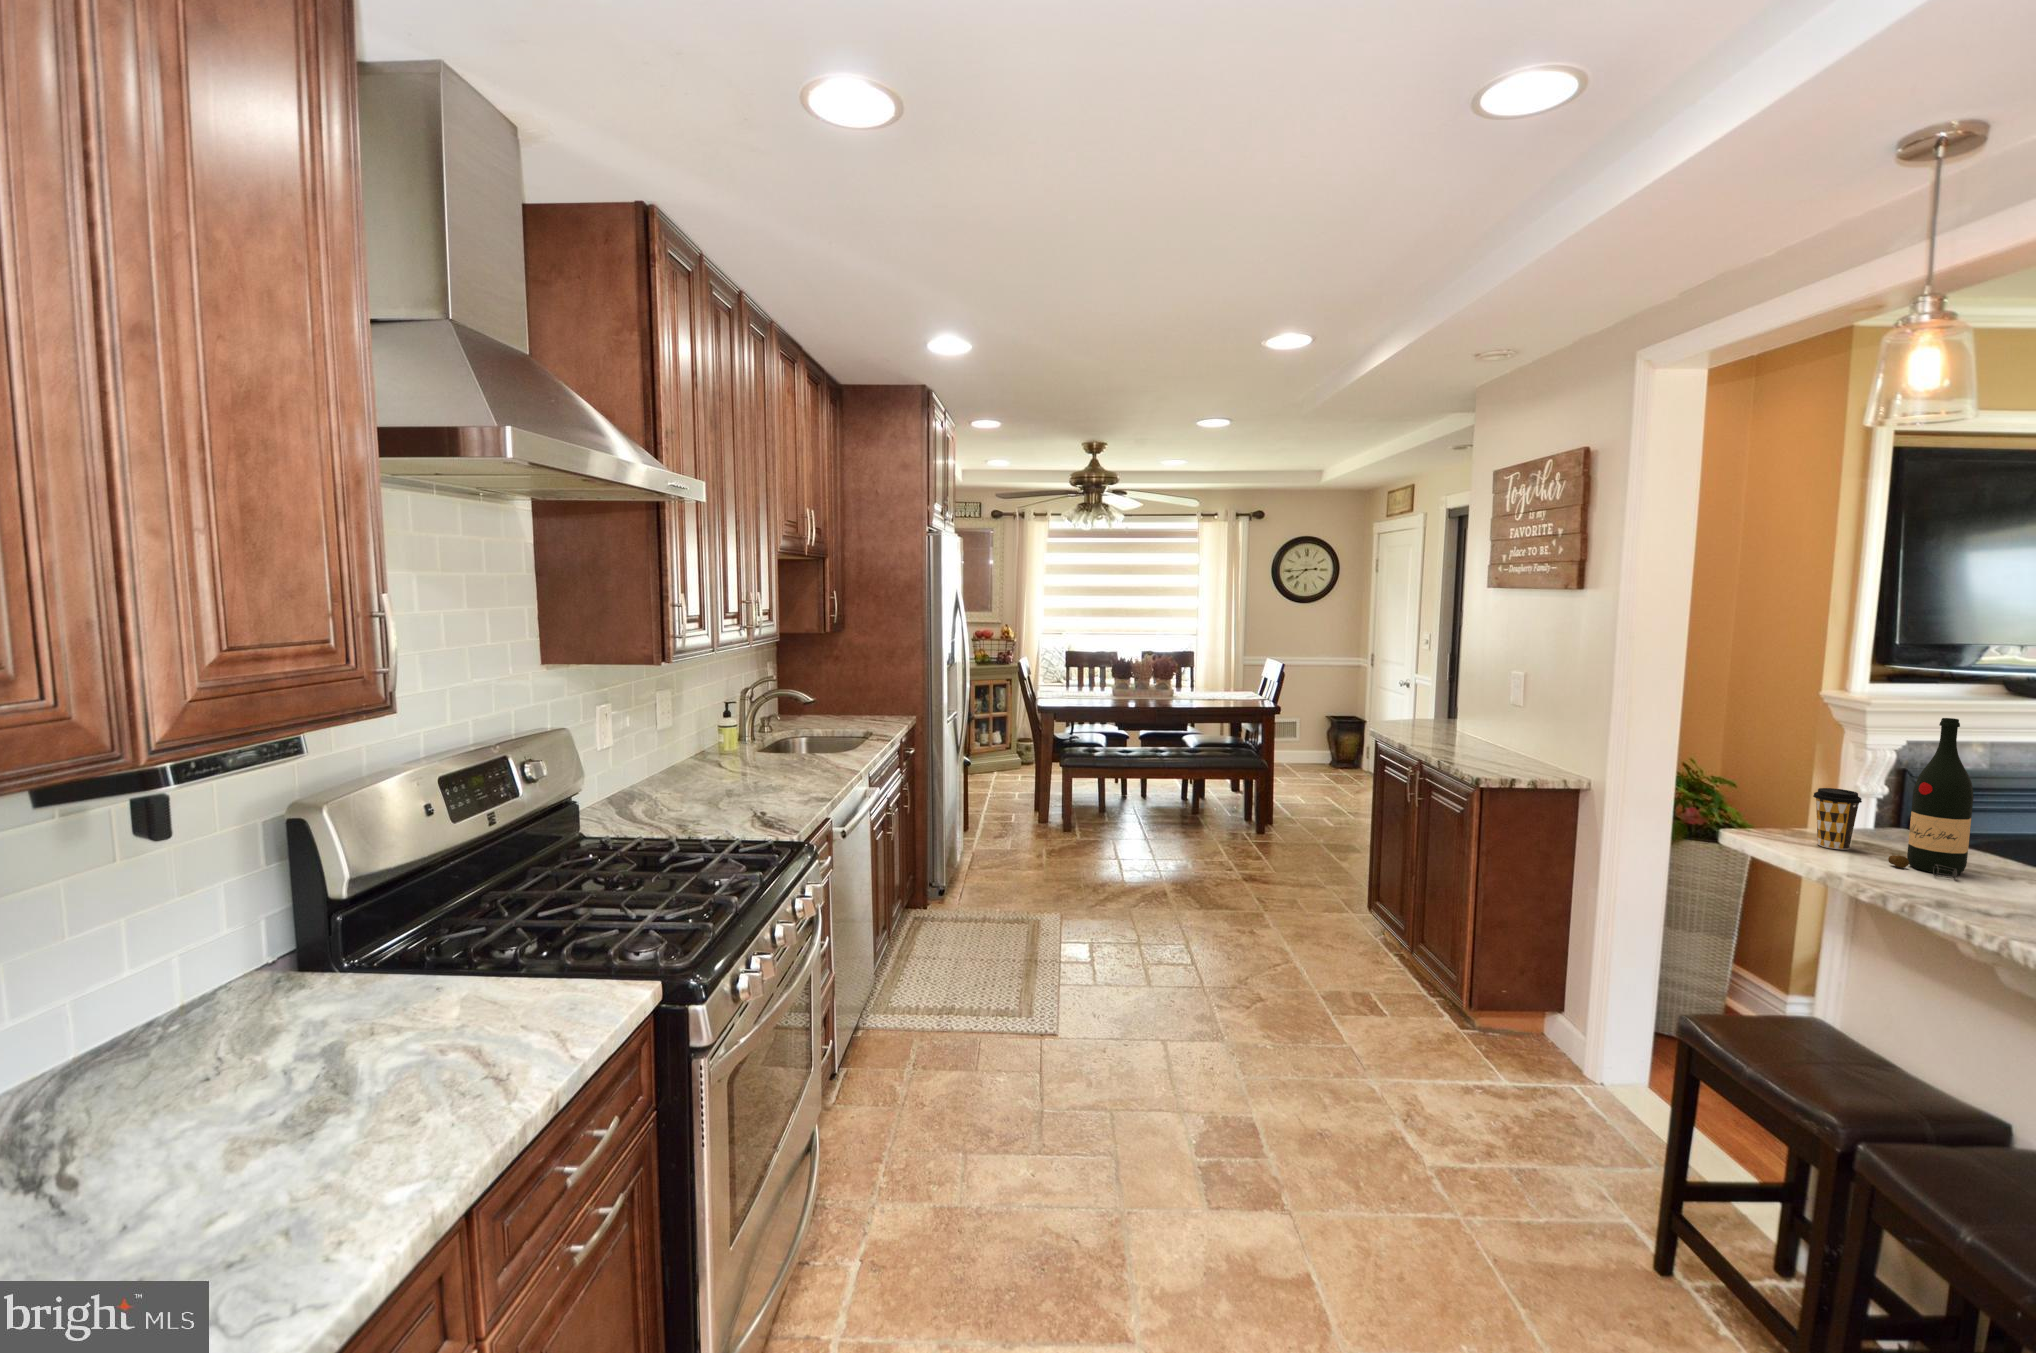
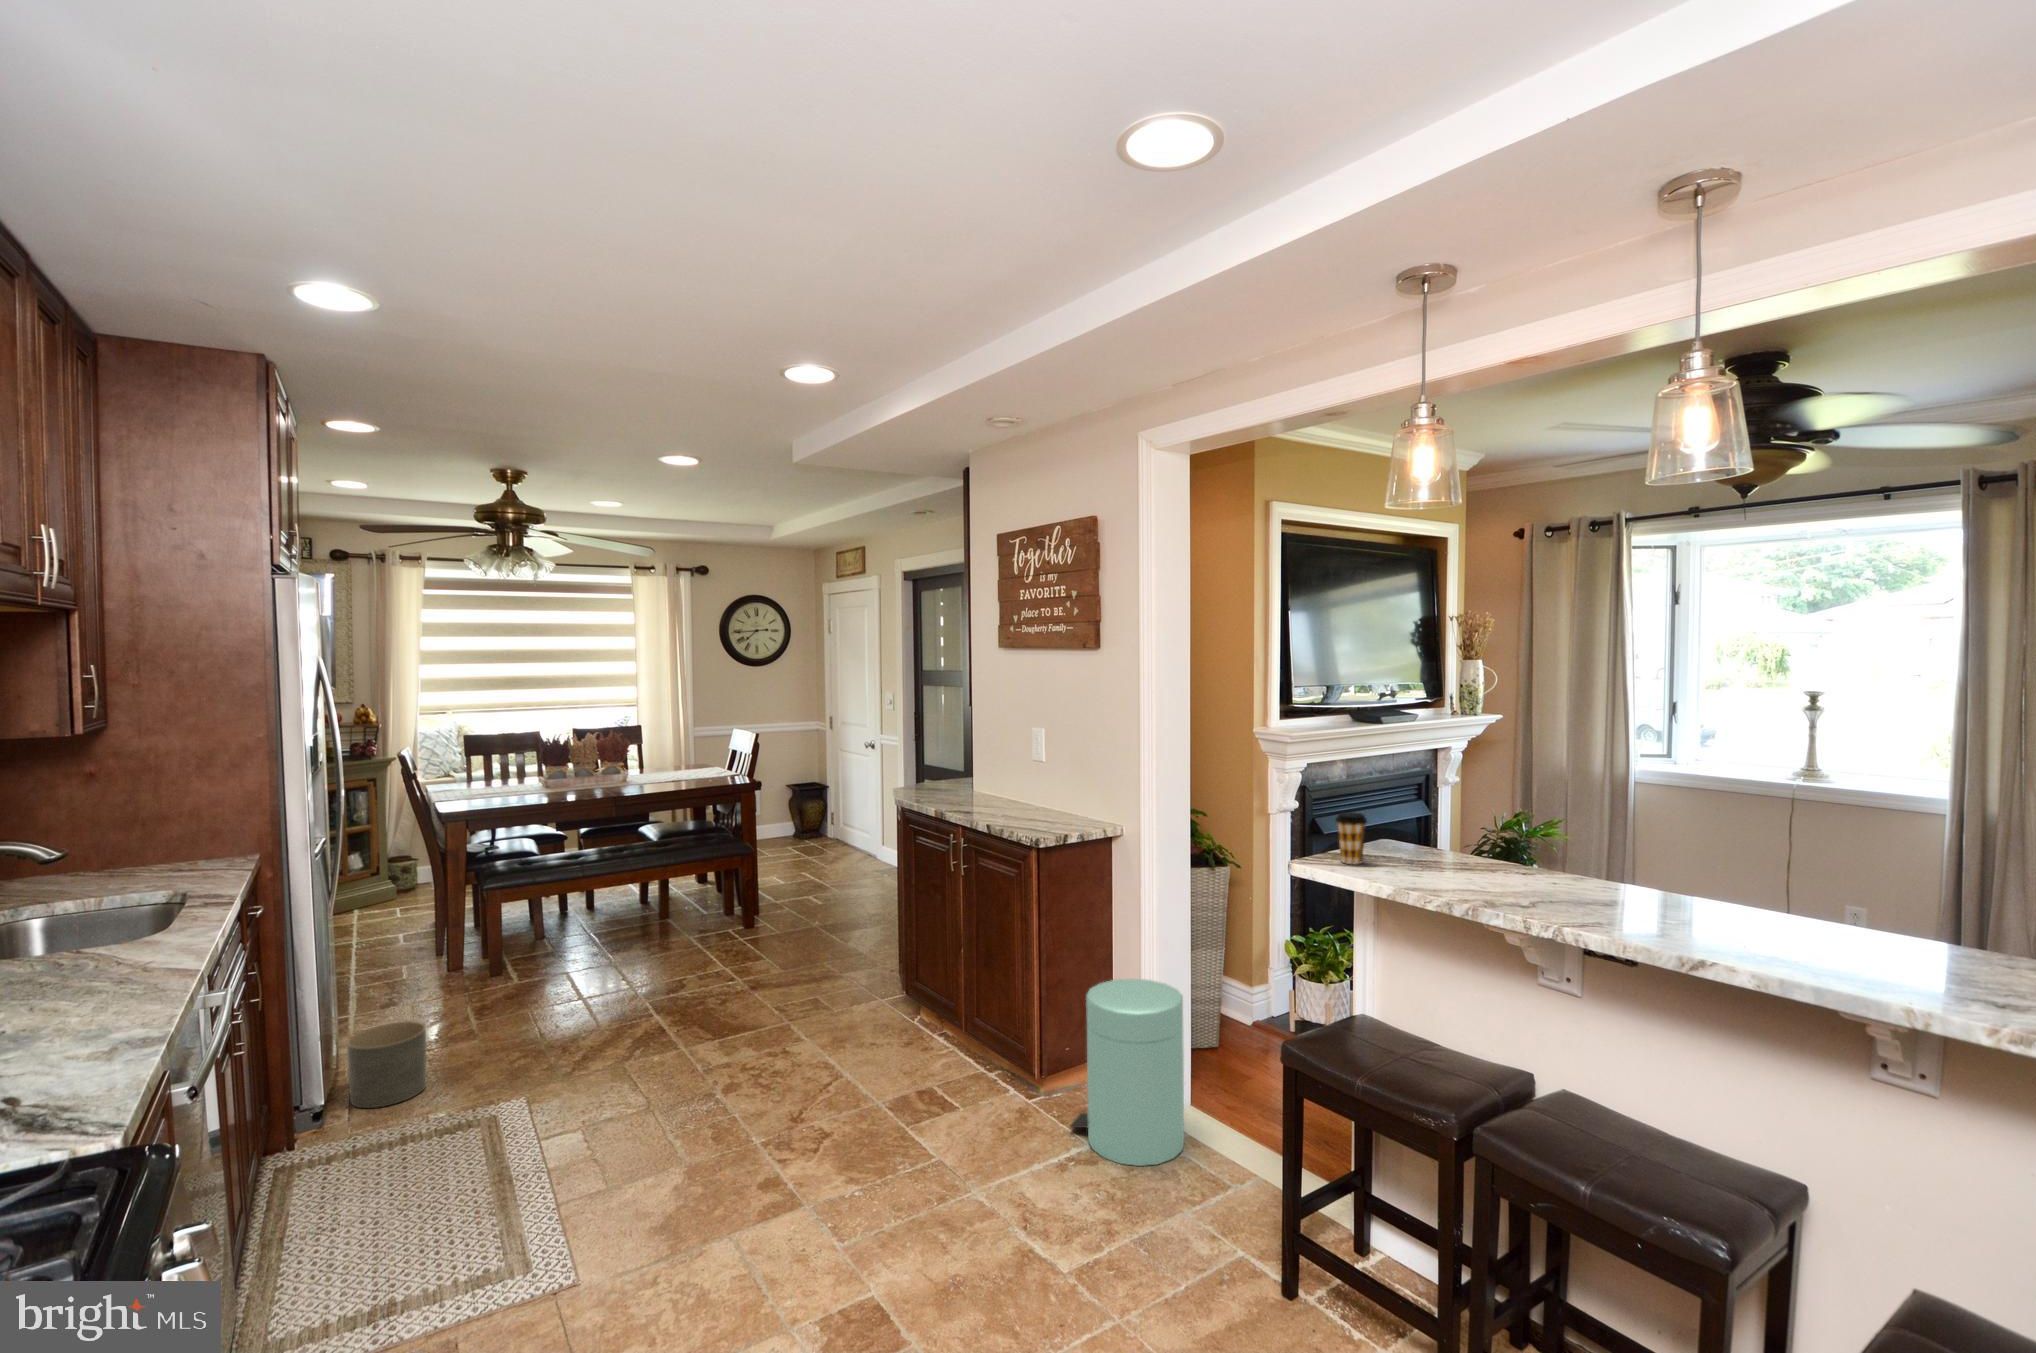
wine bottle: present [1888,718,1974,879] -> none [1397,746,1444,876]
planter: none [960,844,1006,897] -> present [347,1021,426,1108]
trash can: none [1492,931,1632,1121] -> present [1070,979,1184,1166]

